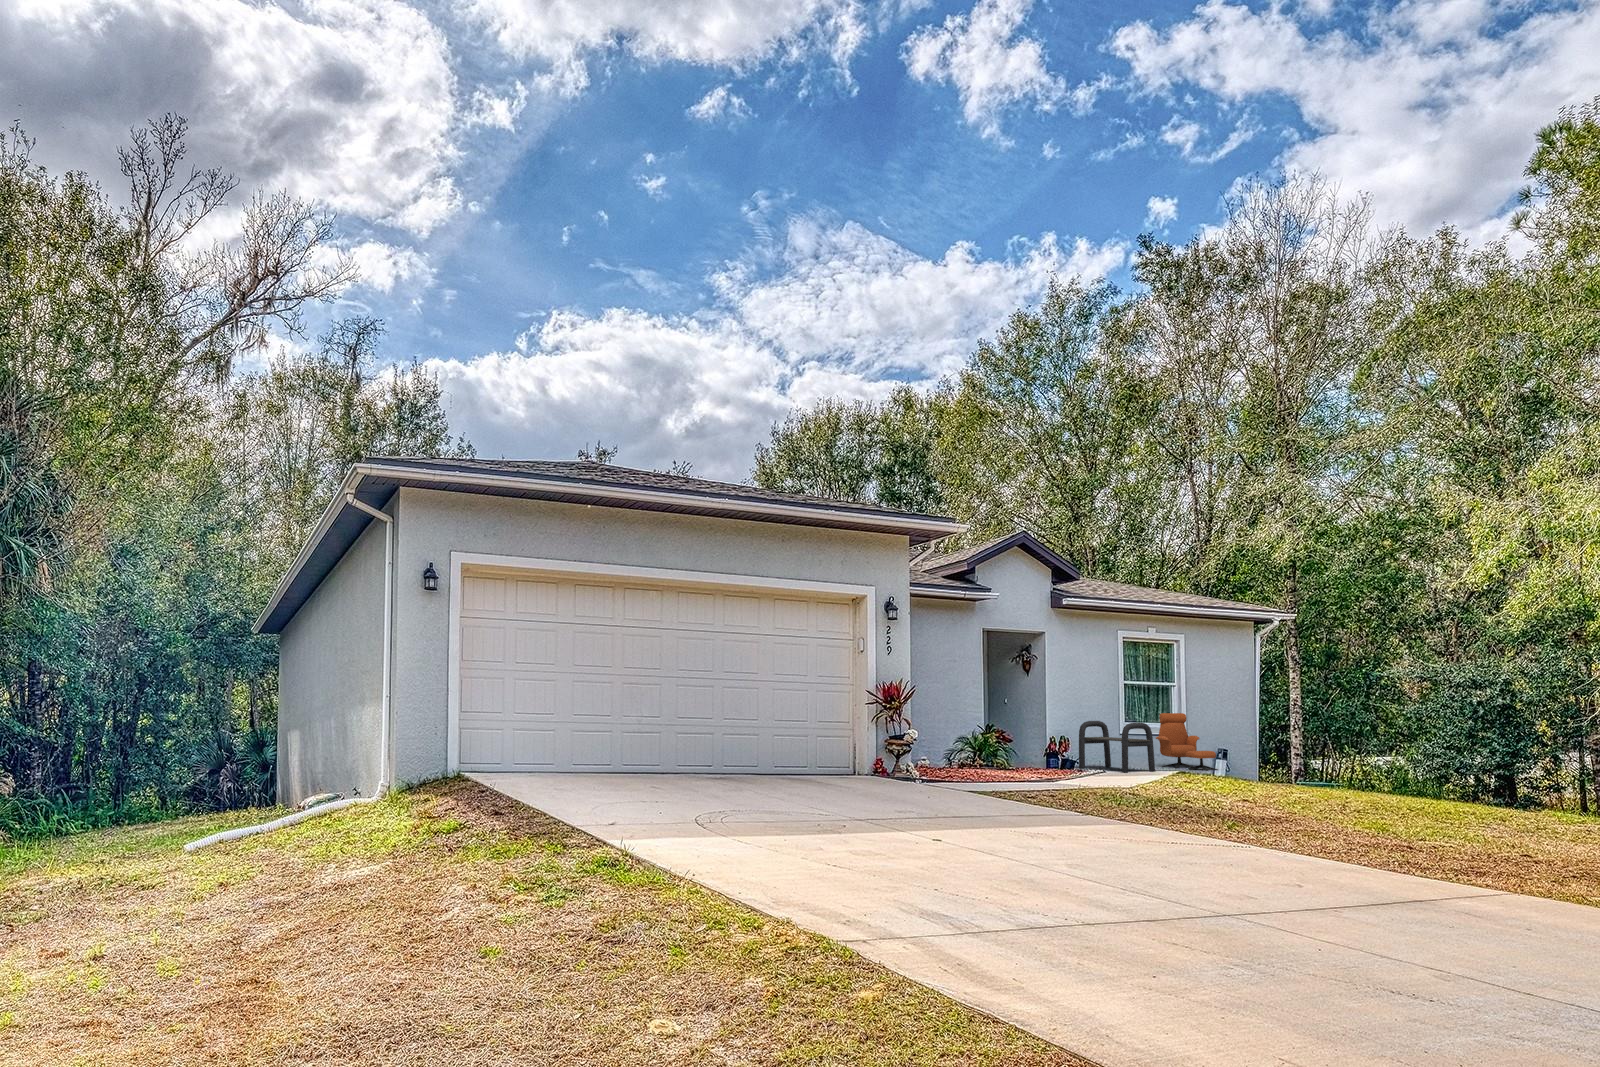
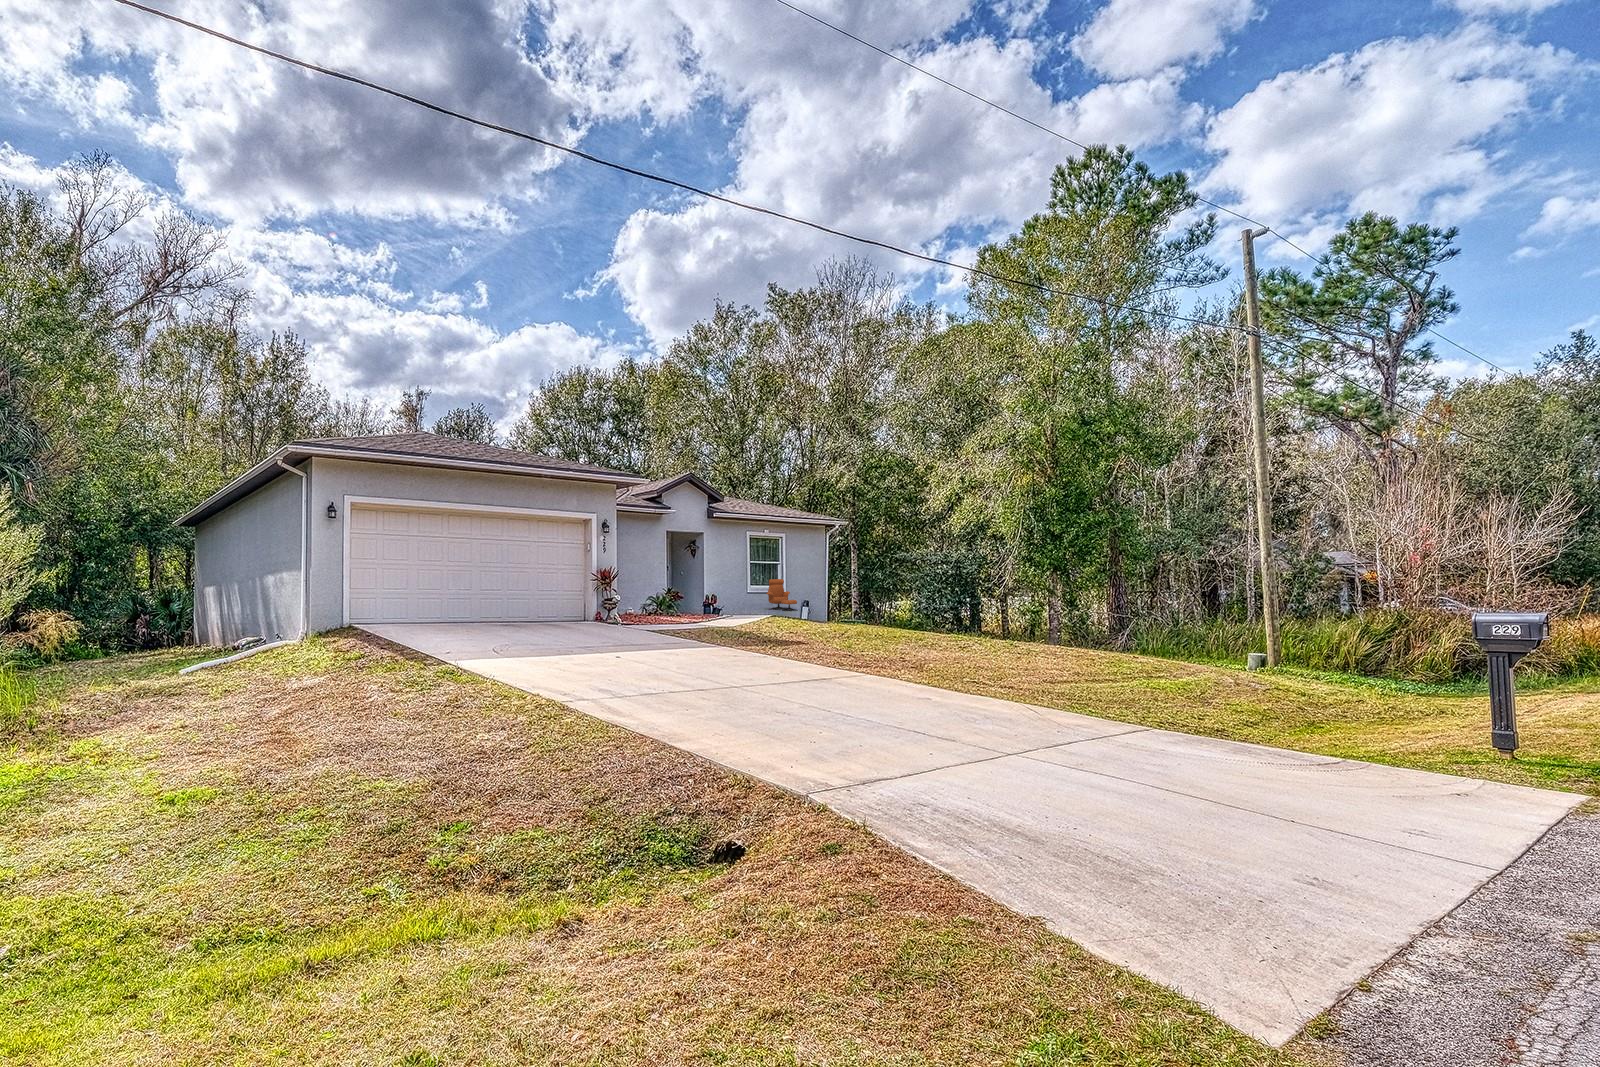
bench: present [1079,721,1155,773] -> none [722,585,763,614]

